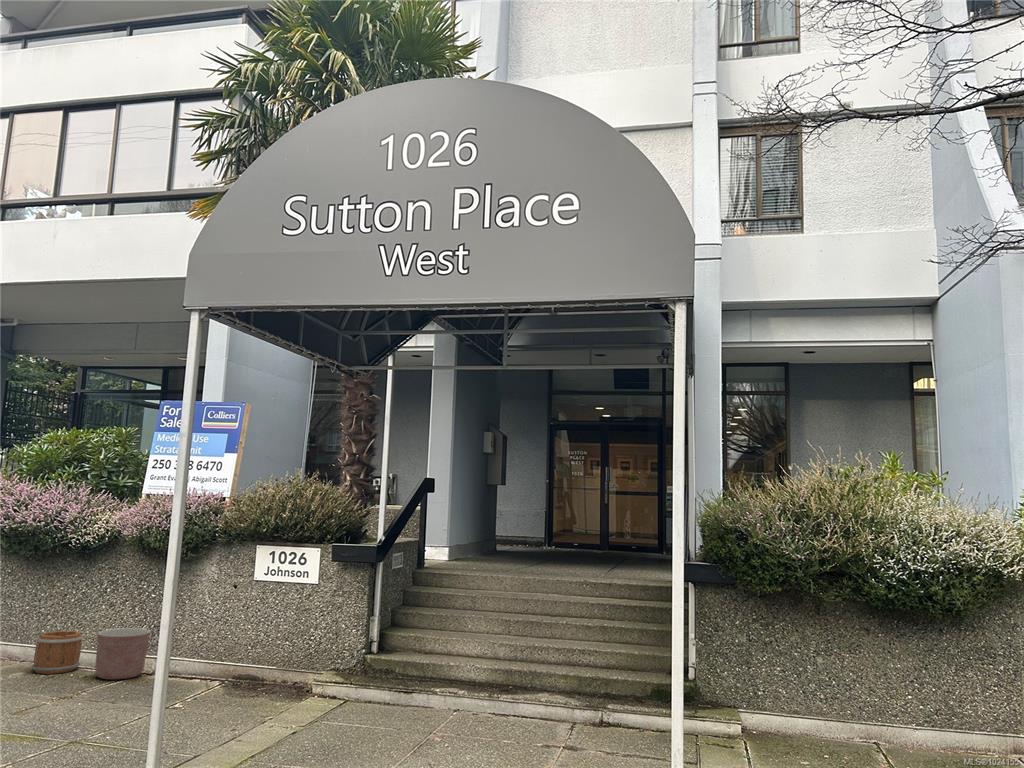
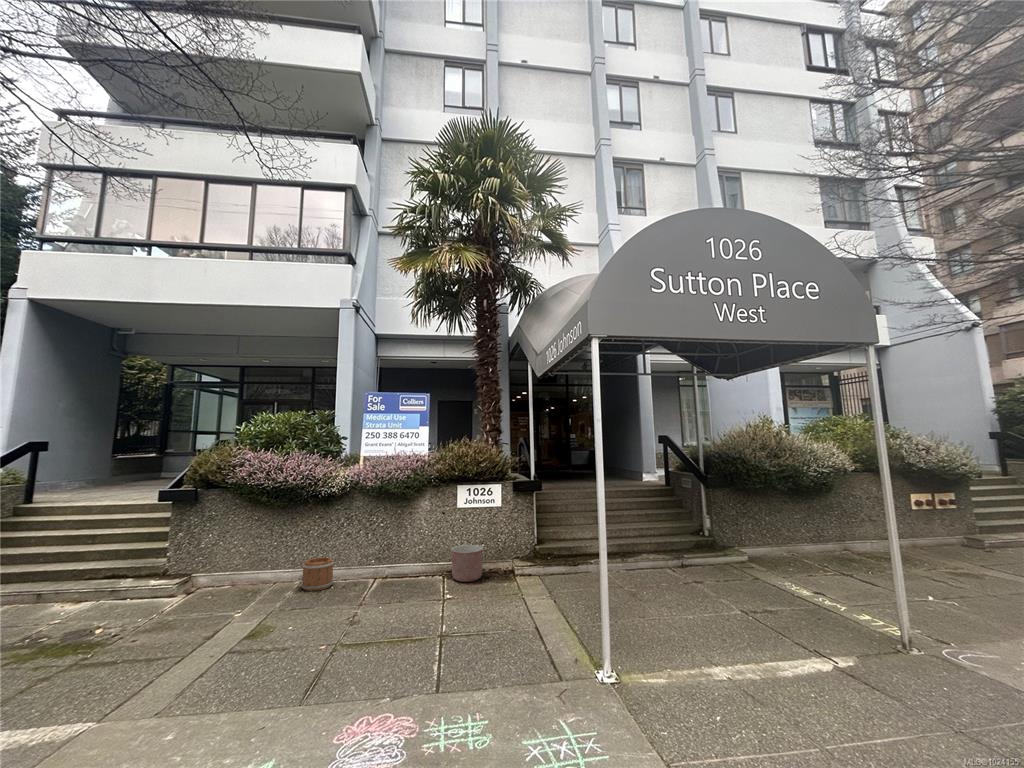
planter: present [95,628,150,680] -> present [451,545,483,582]

